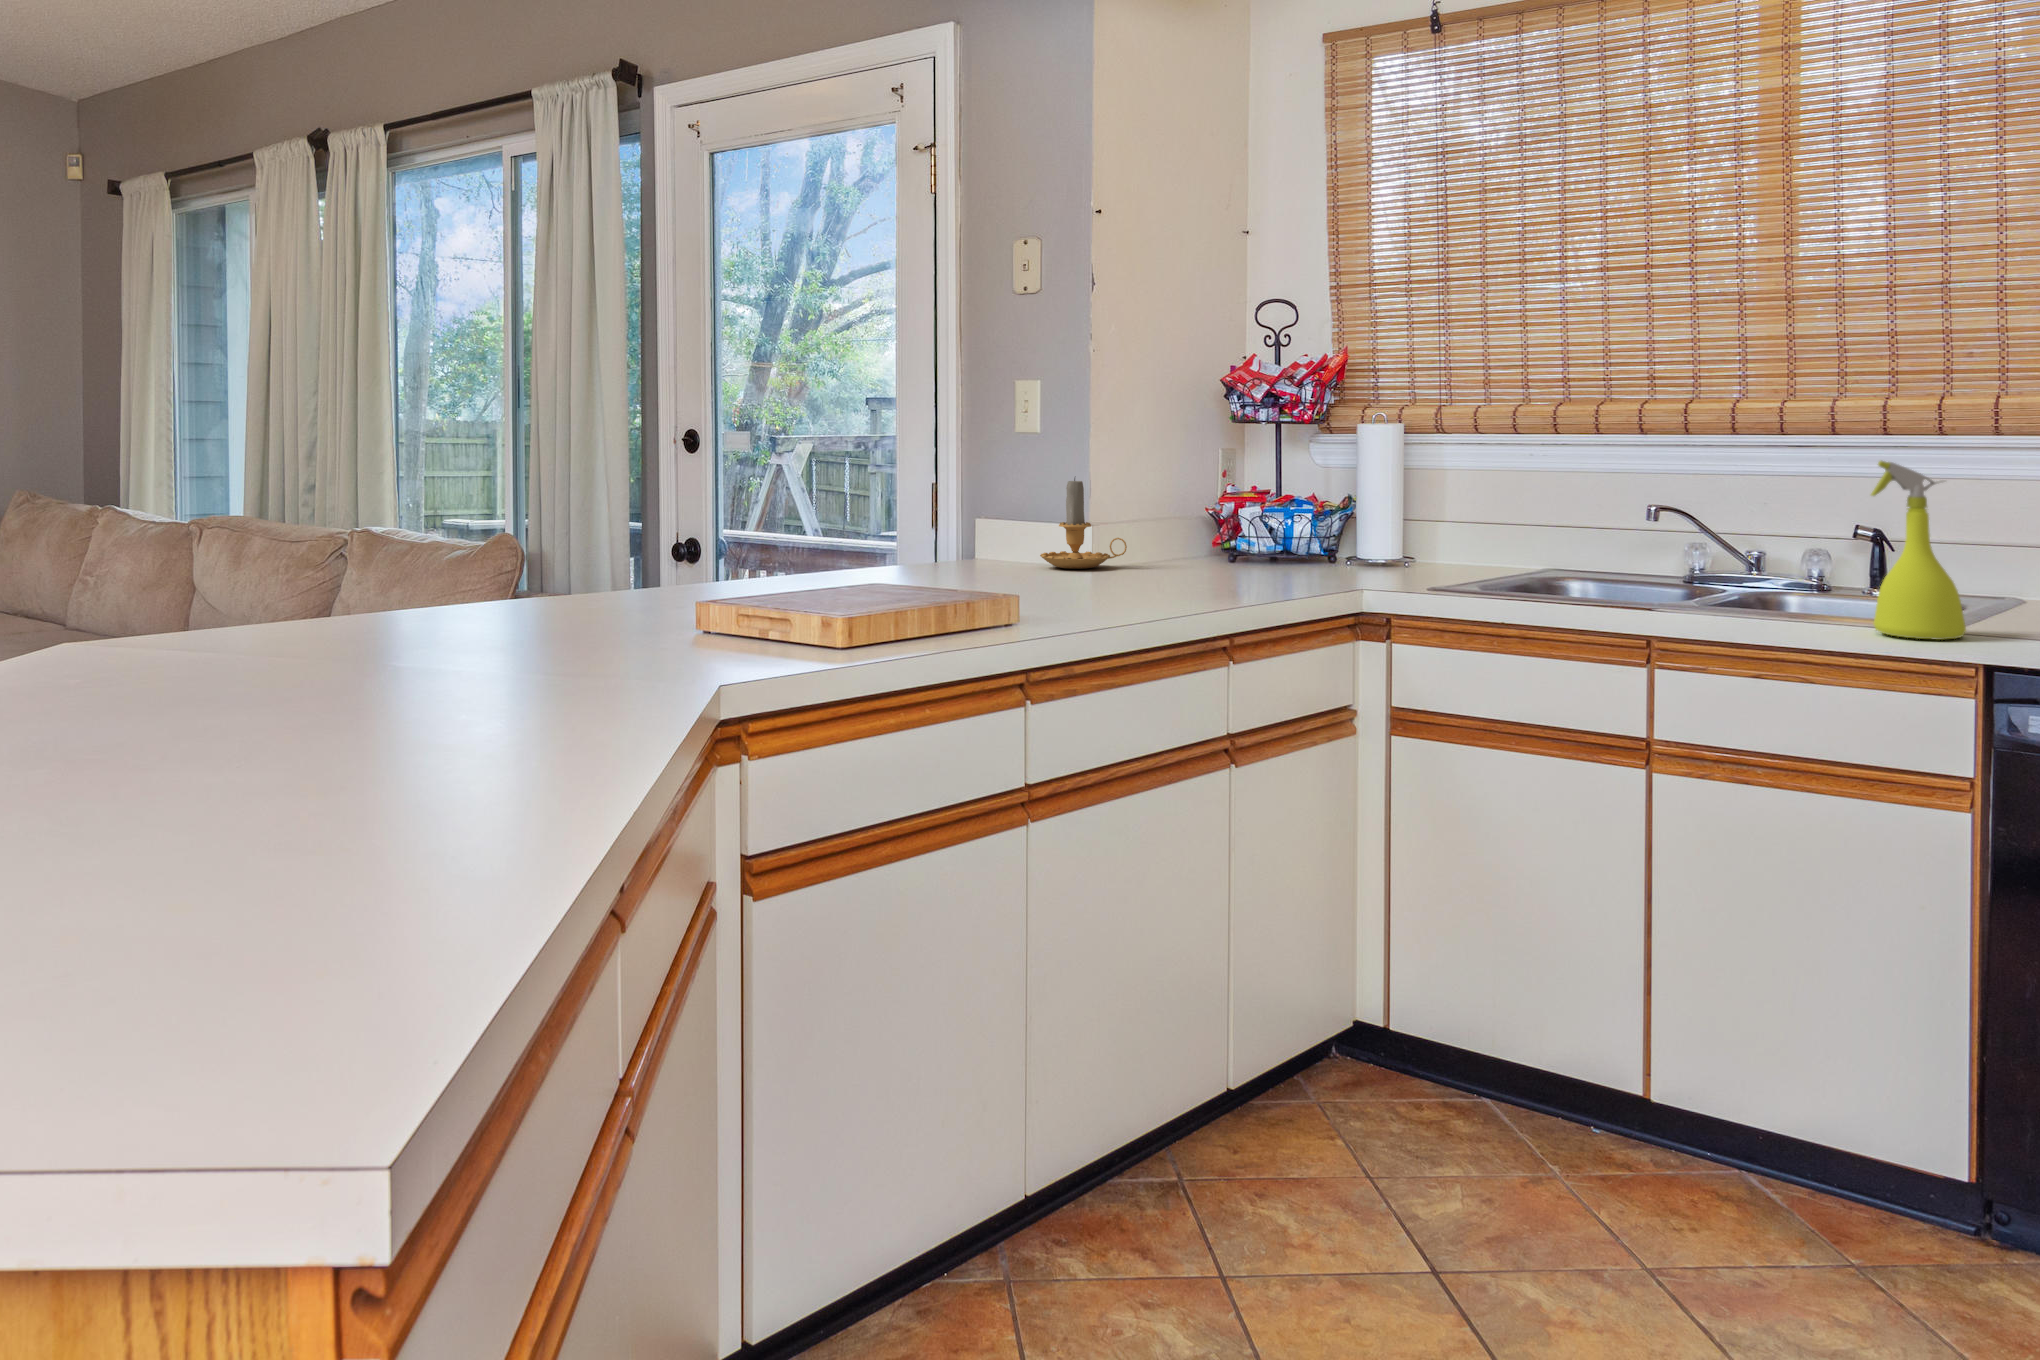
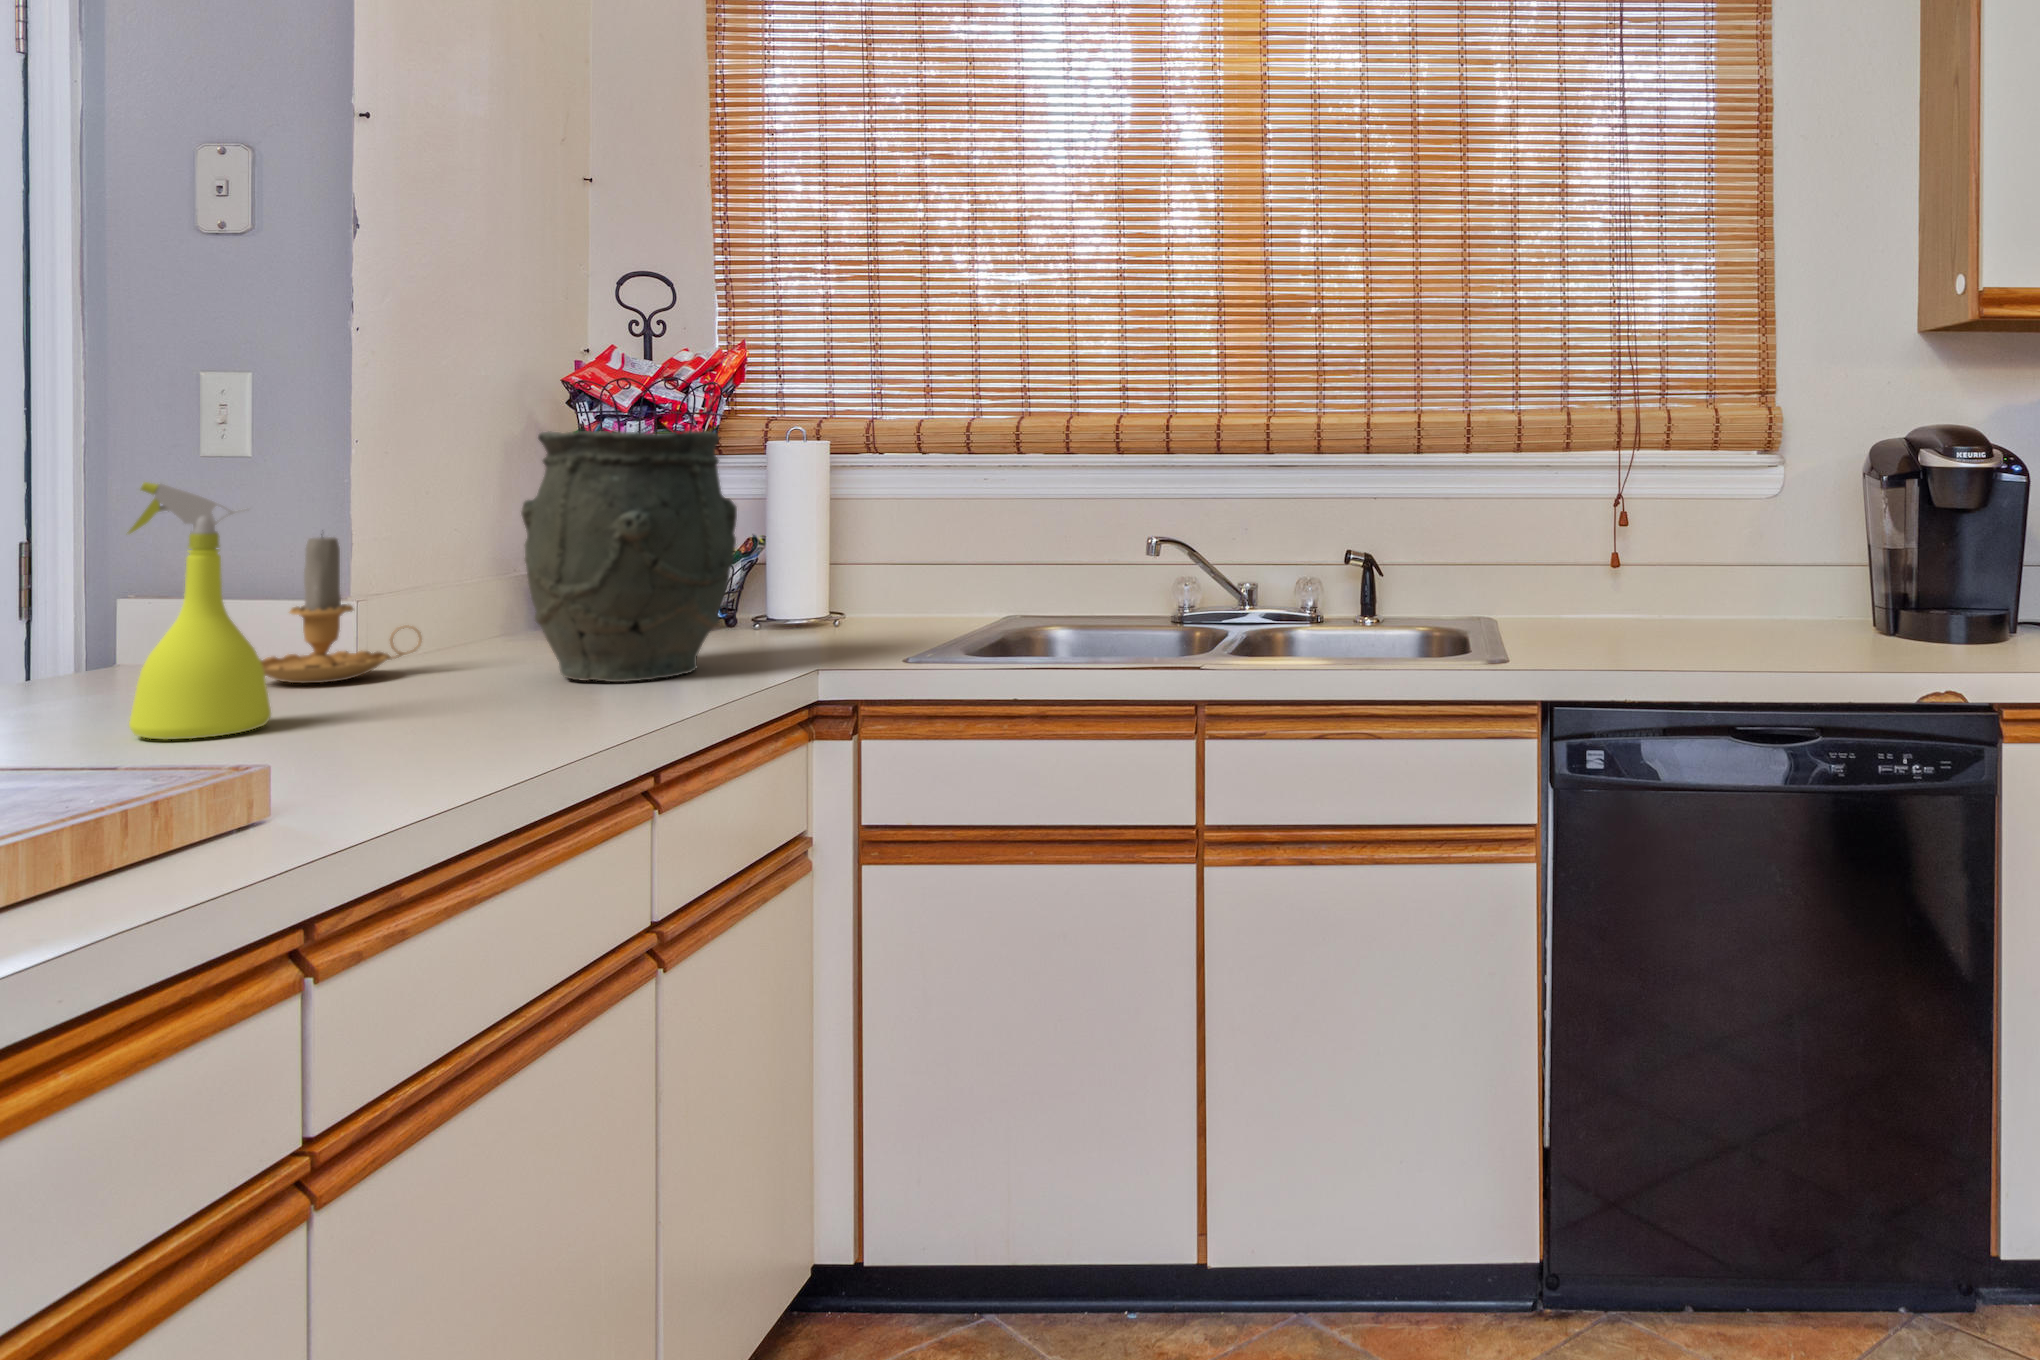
vase: none [1171,415,1301,582] -> present [521,431,737,682]
spray bottle: present [1871,461,1966,640] -> present [127,482,271,739]

